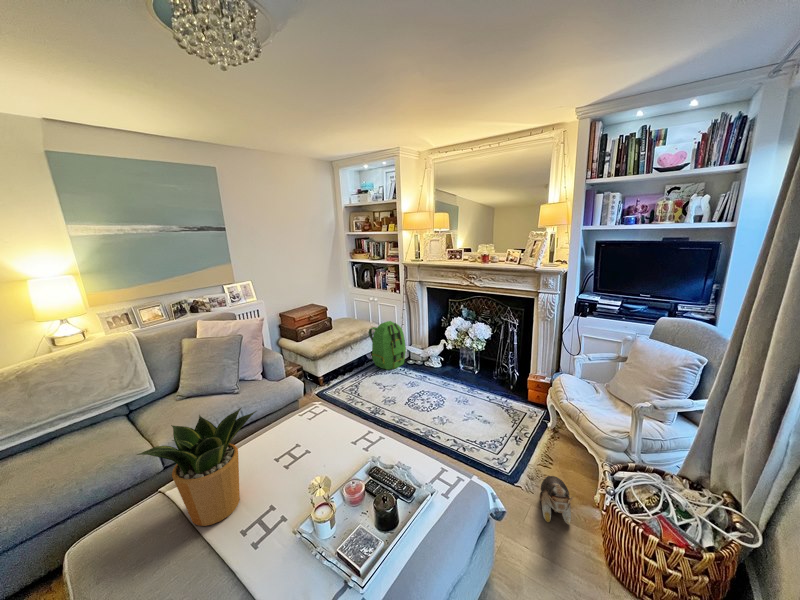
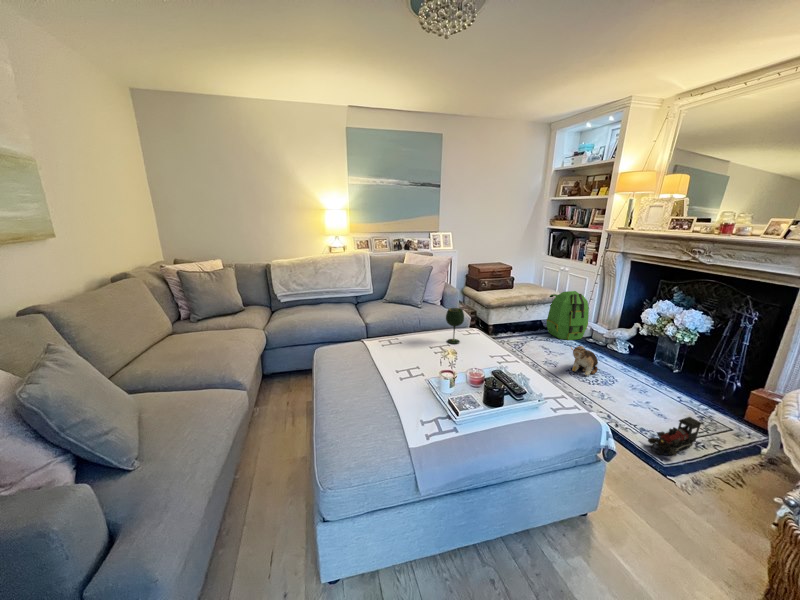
wine glass: none [286,395,310,440] -> present [446,308,464,344]
potted plant: present [137,408,256,526] -> none [350,291,422,363]
toy train: none [490,420,516,466] -> present [648,417,702,457]
plush toy: present [540,476,573,524] -> present [571,346,598,375]

